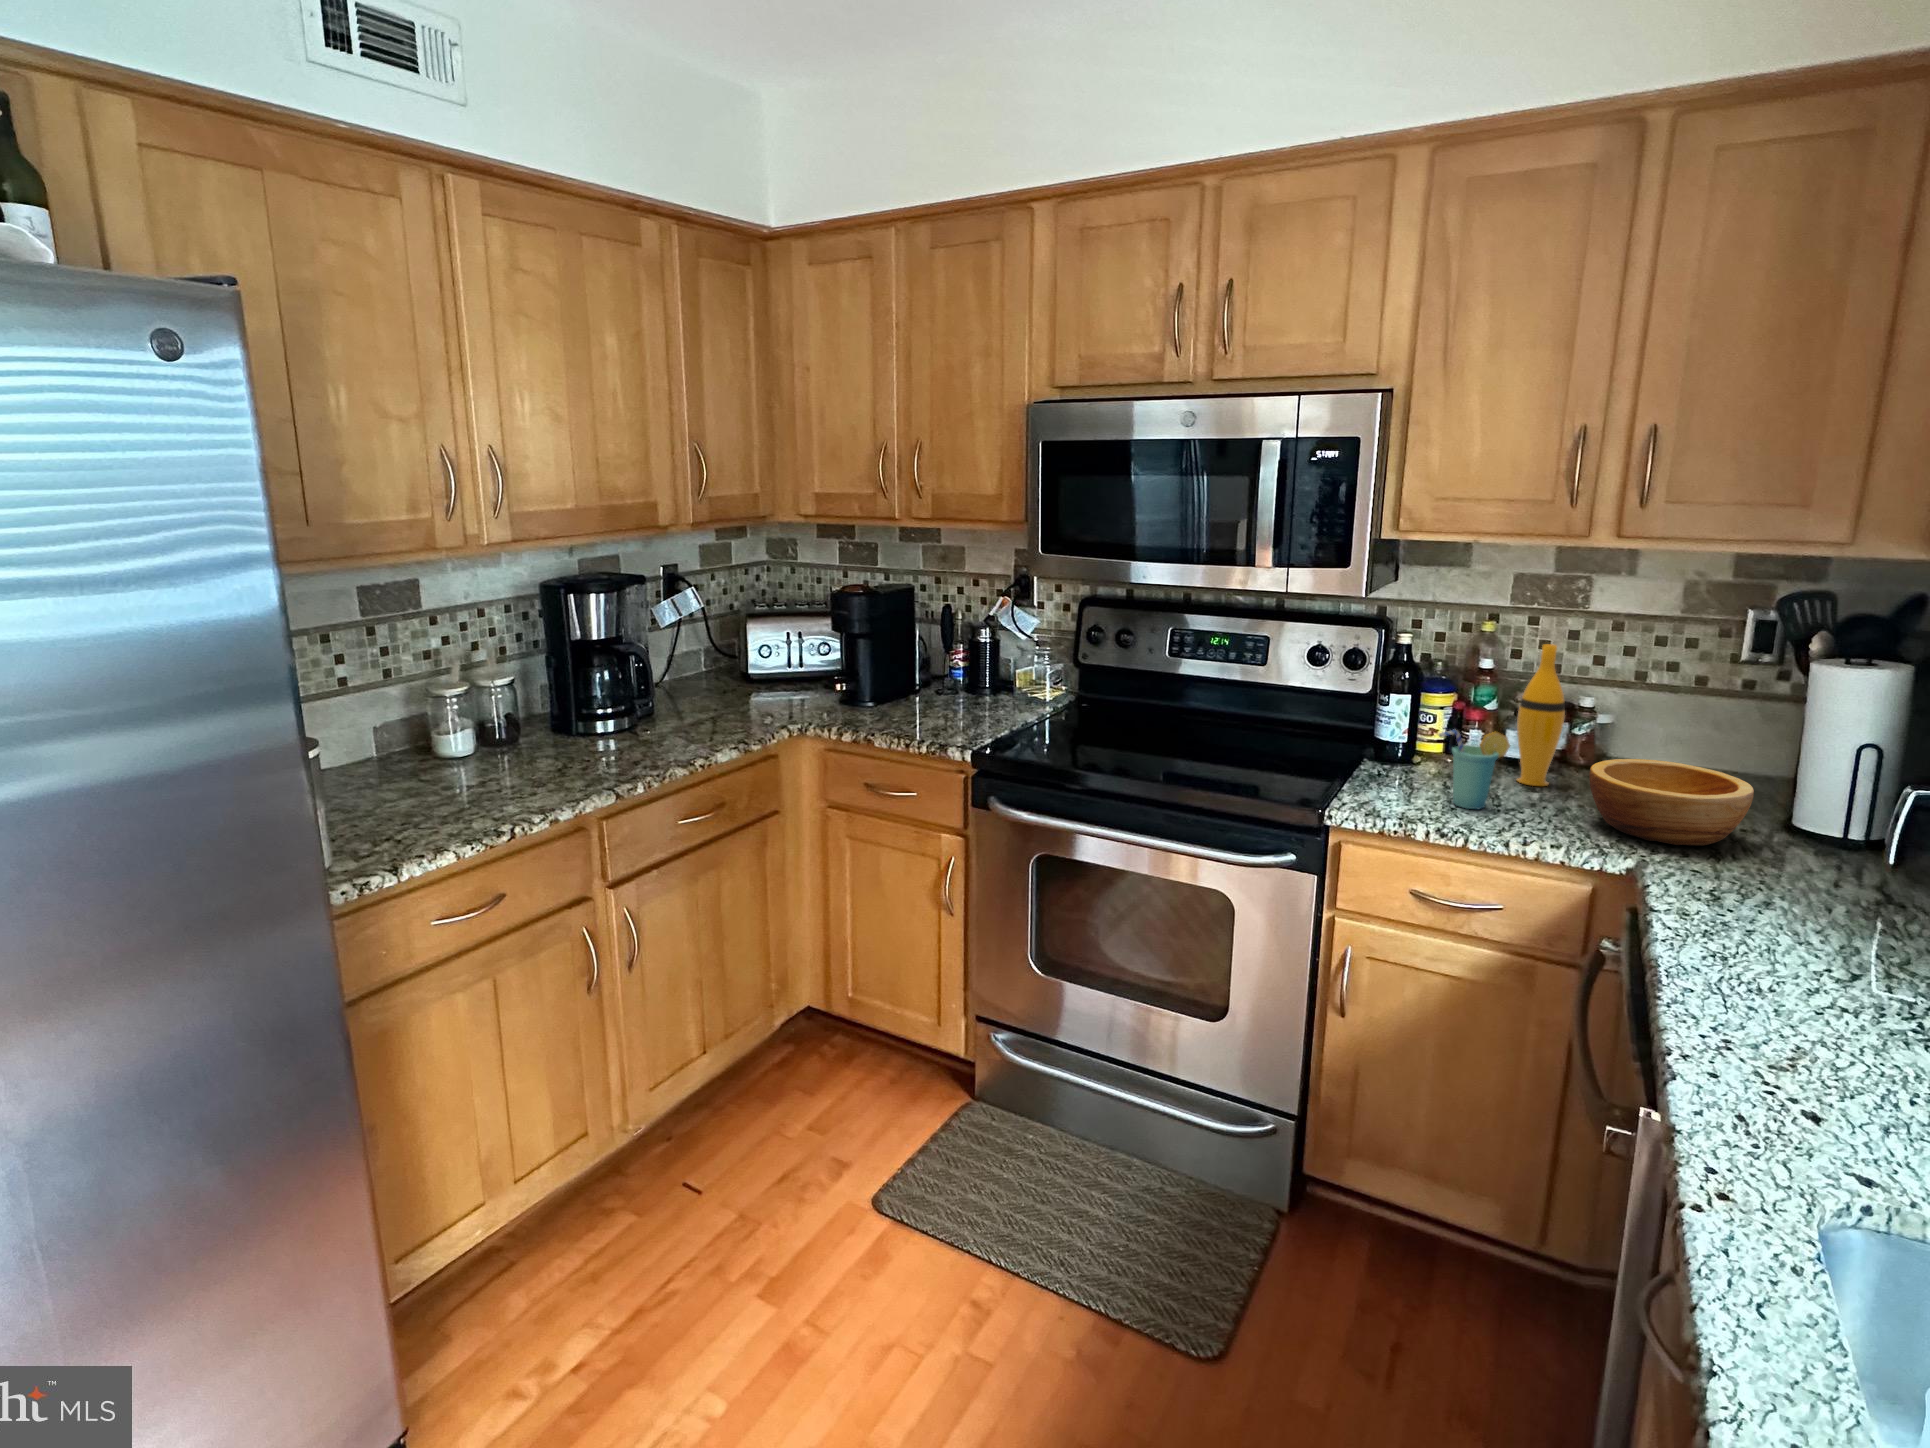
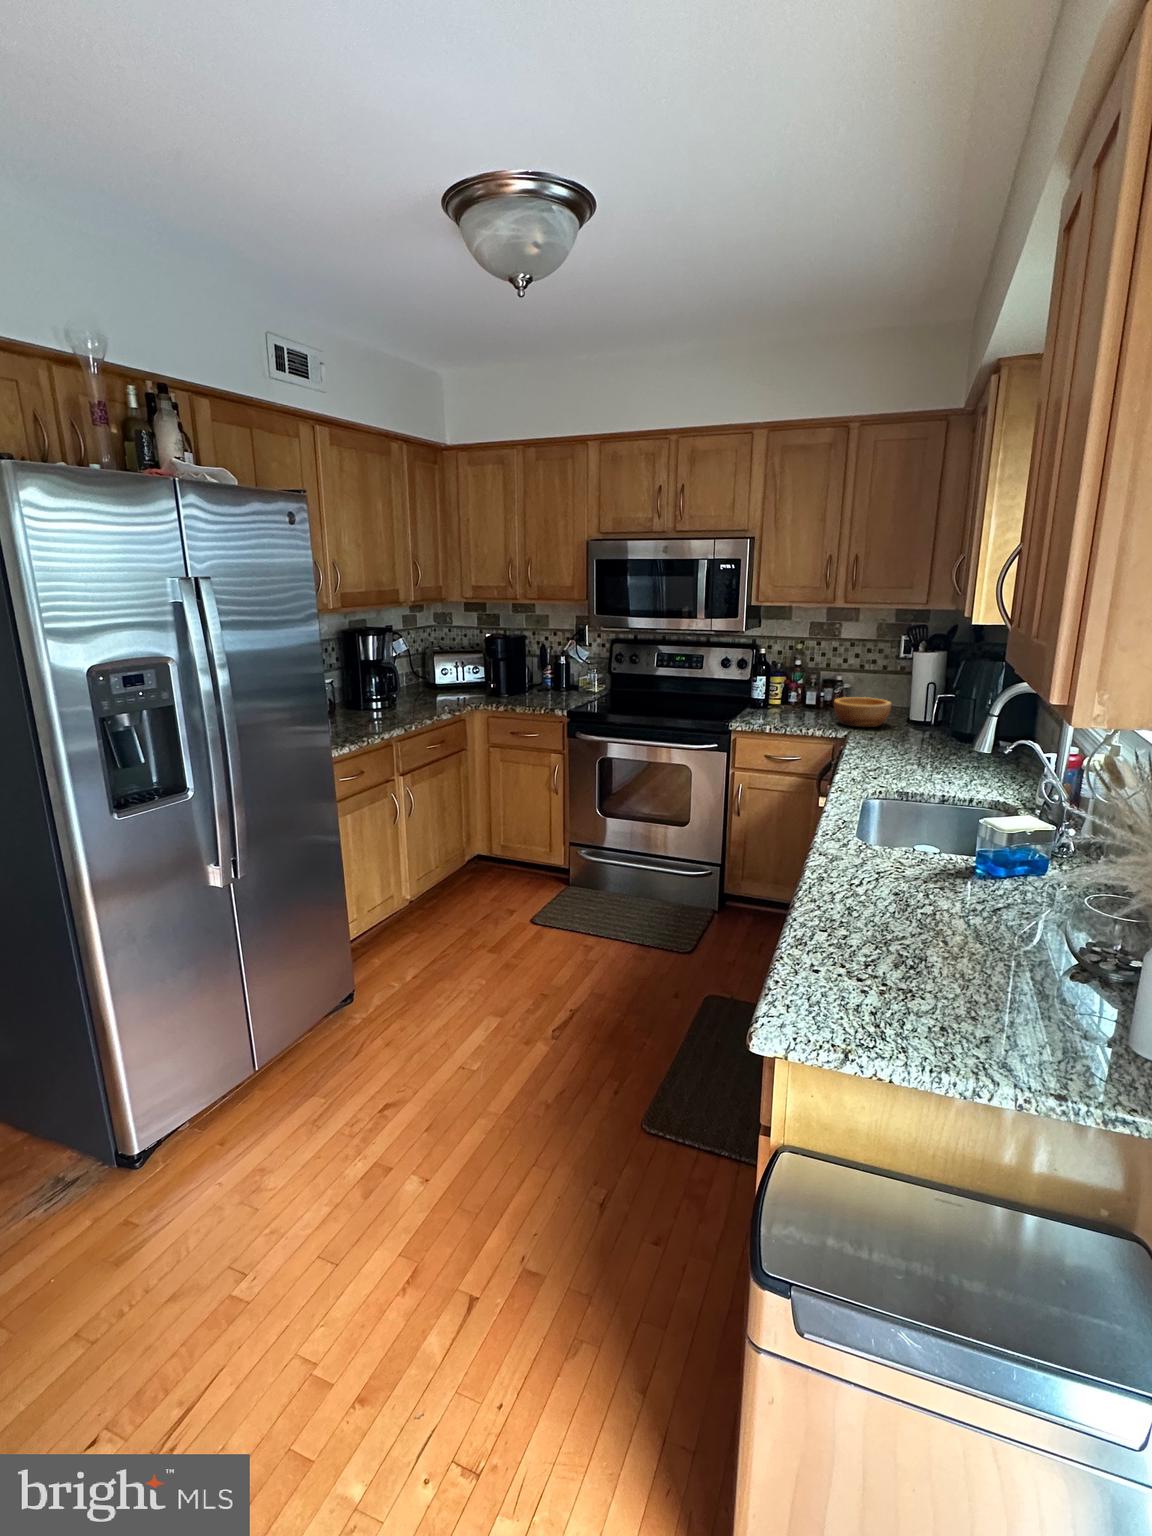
vase: present [1517,644,1565,786] -> none [810,651,828,714]
cup: present [1439,730,1510,809] -> none [775,686,804,721]

